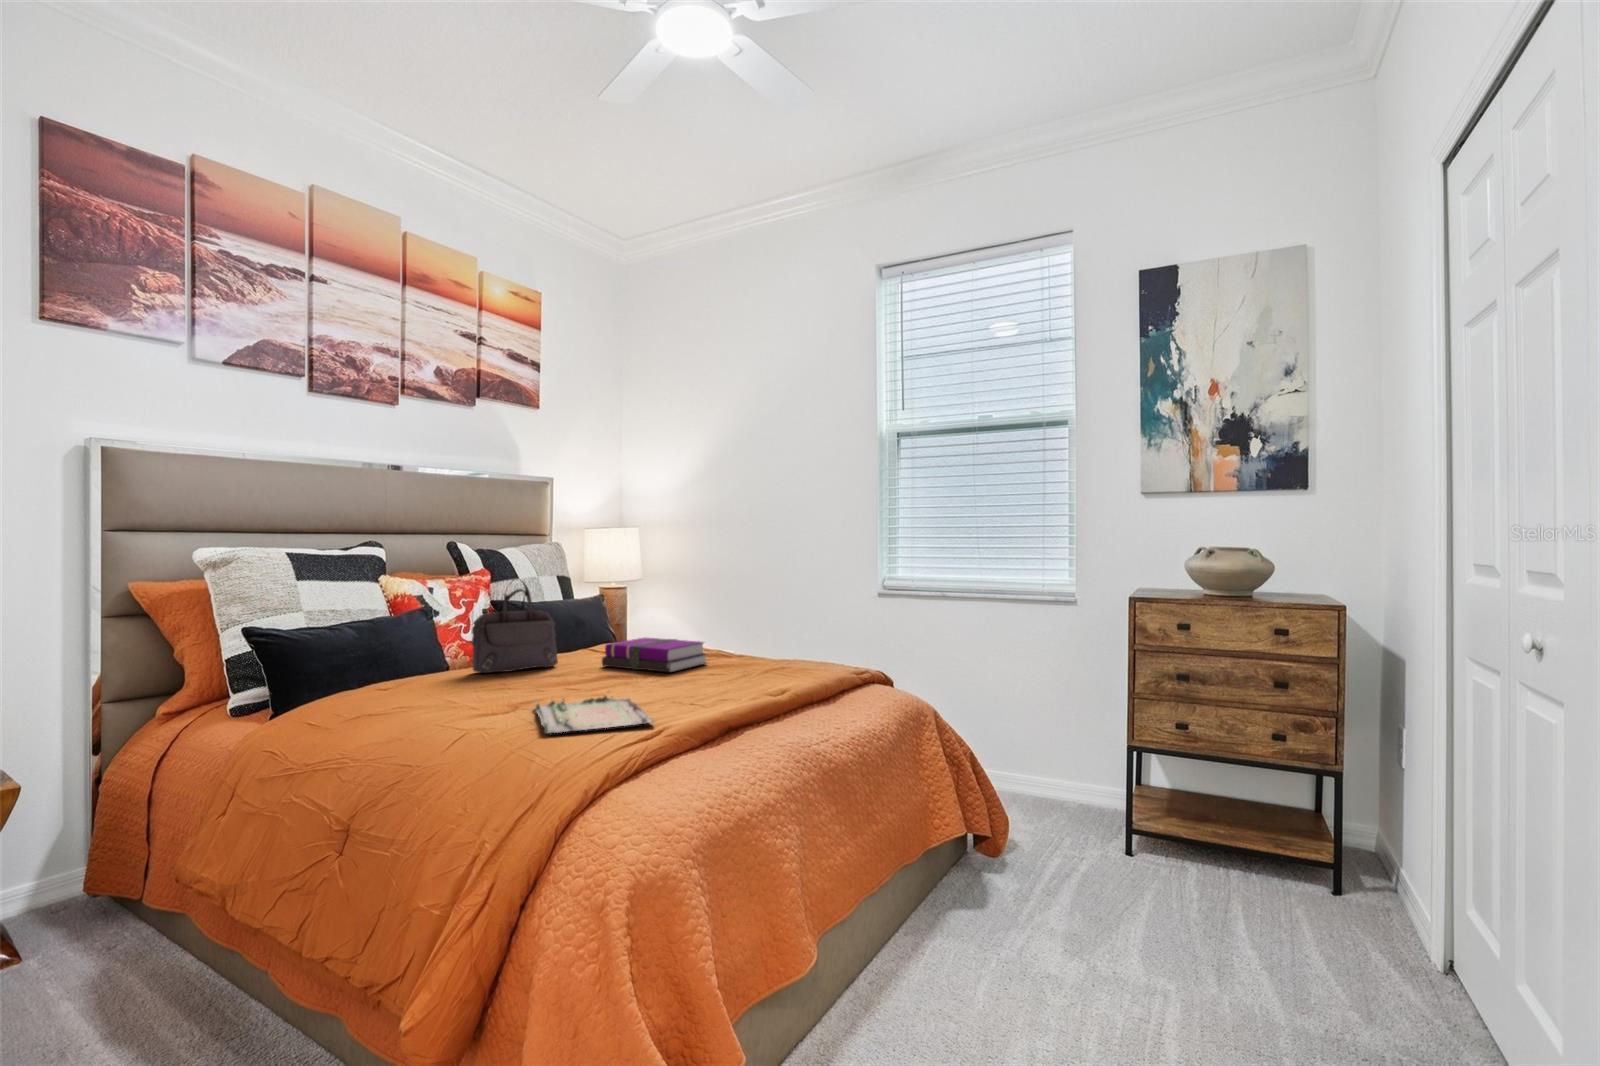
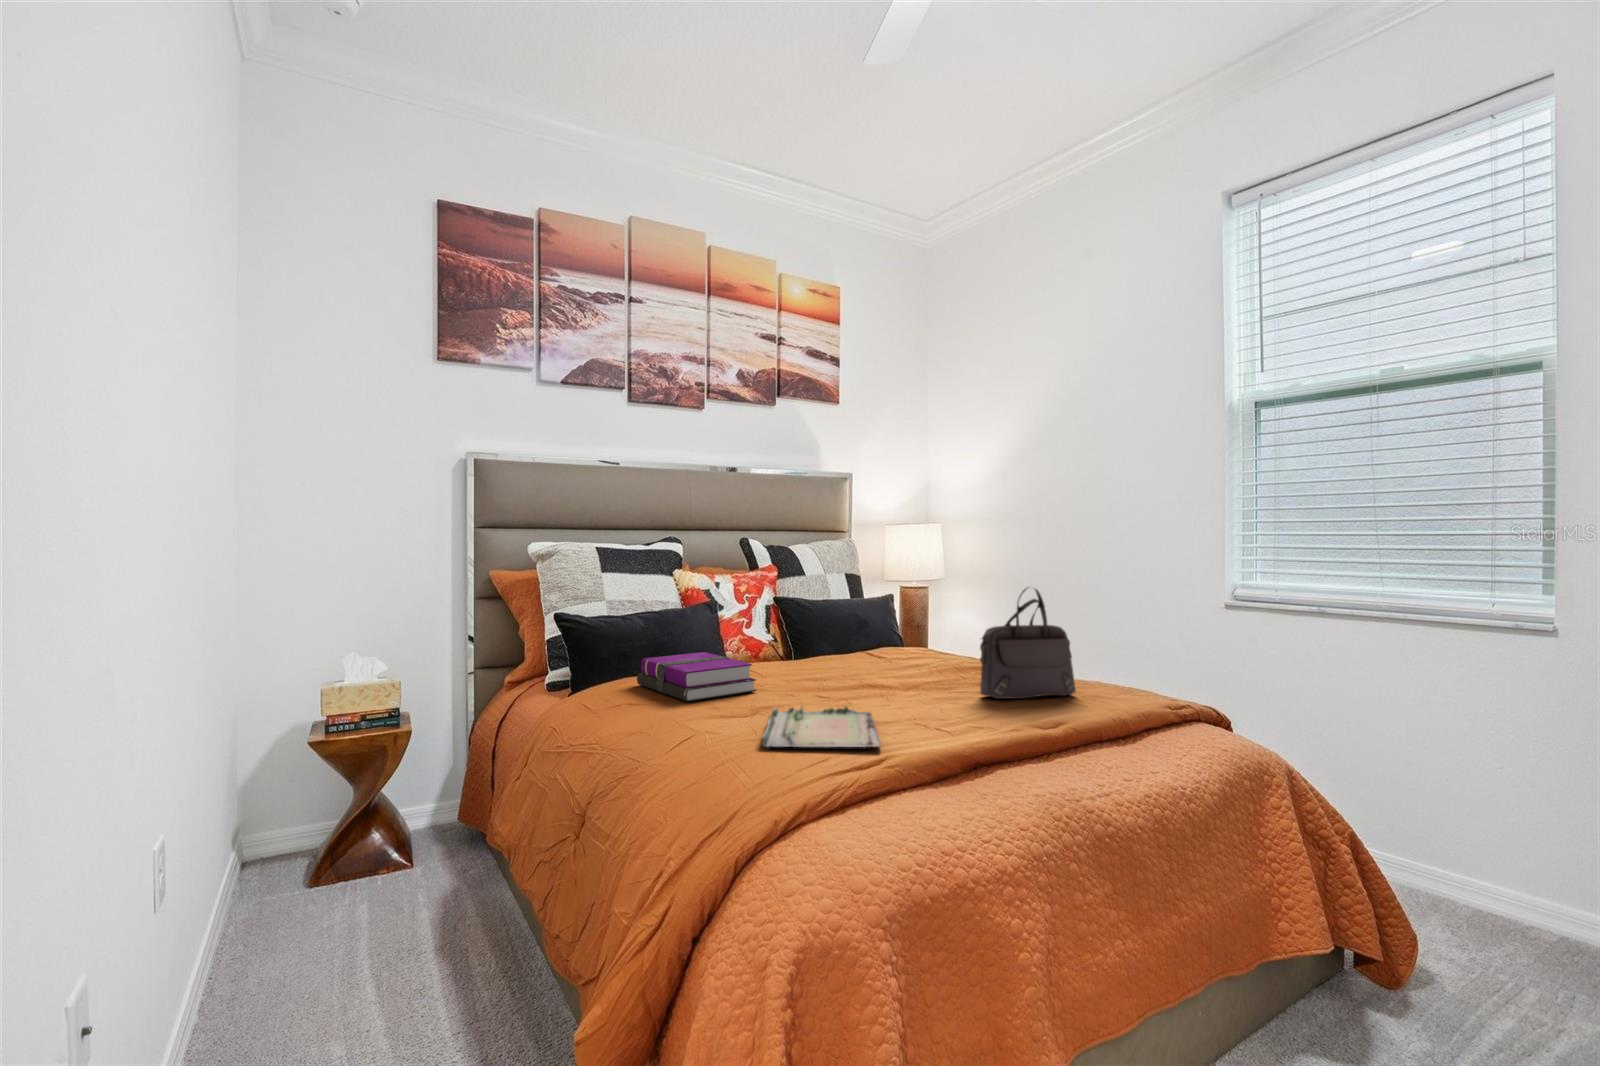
handbag: present [471,582,558,673] -> present [980,588,1076,699]
notebook: present [602,638,707,672] -> present [637,652,756,701]

